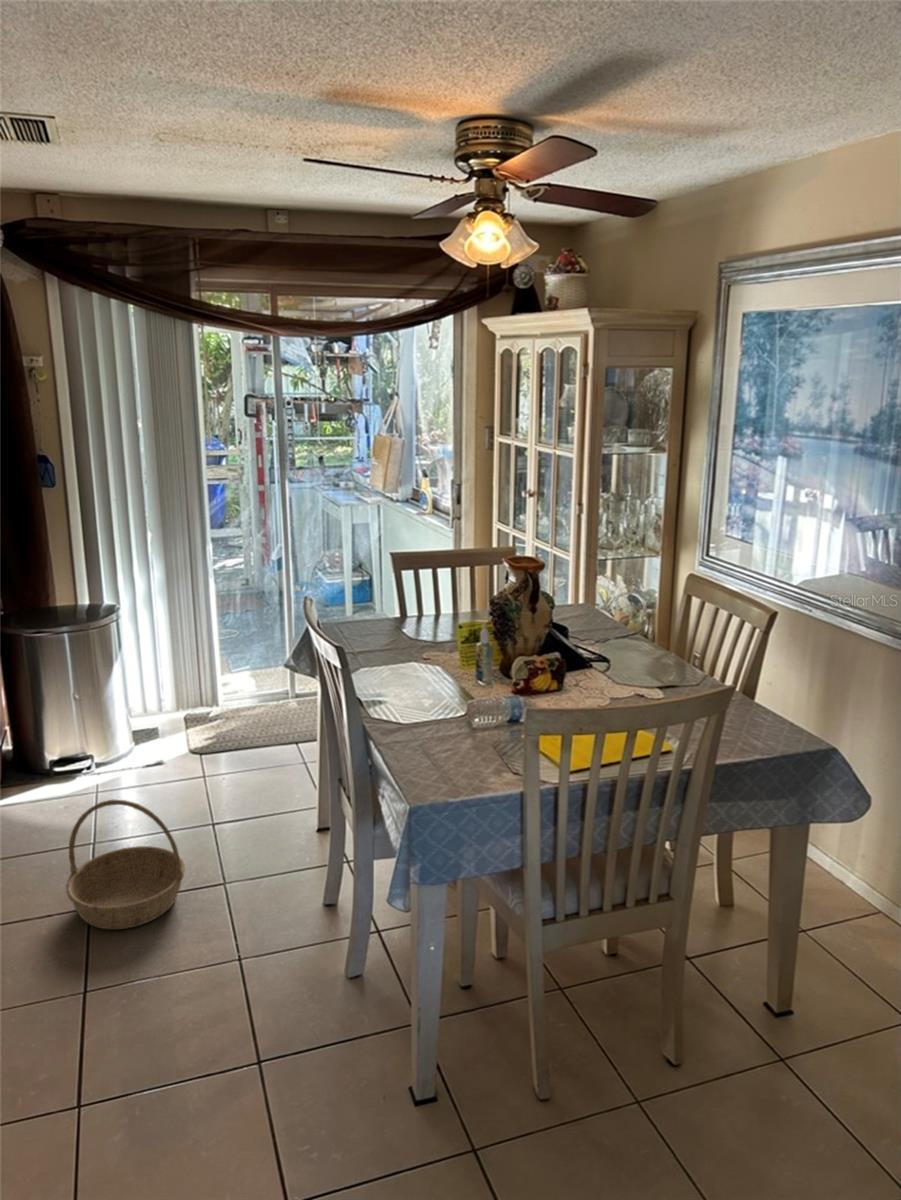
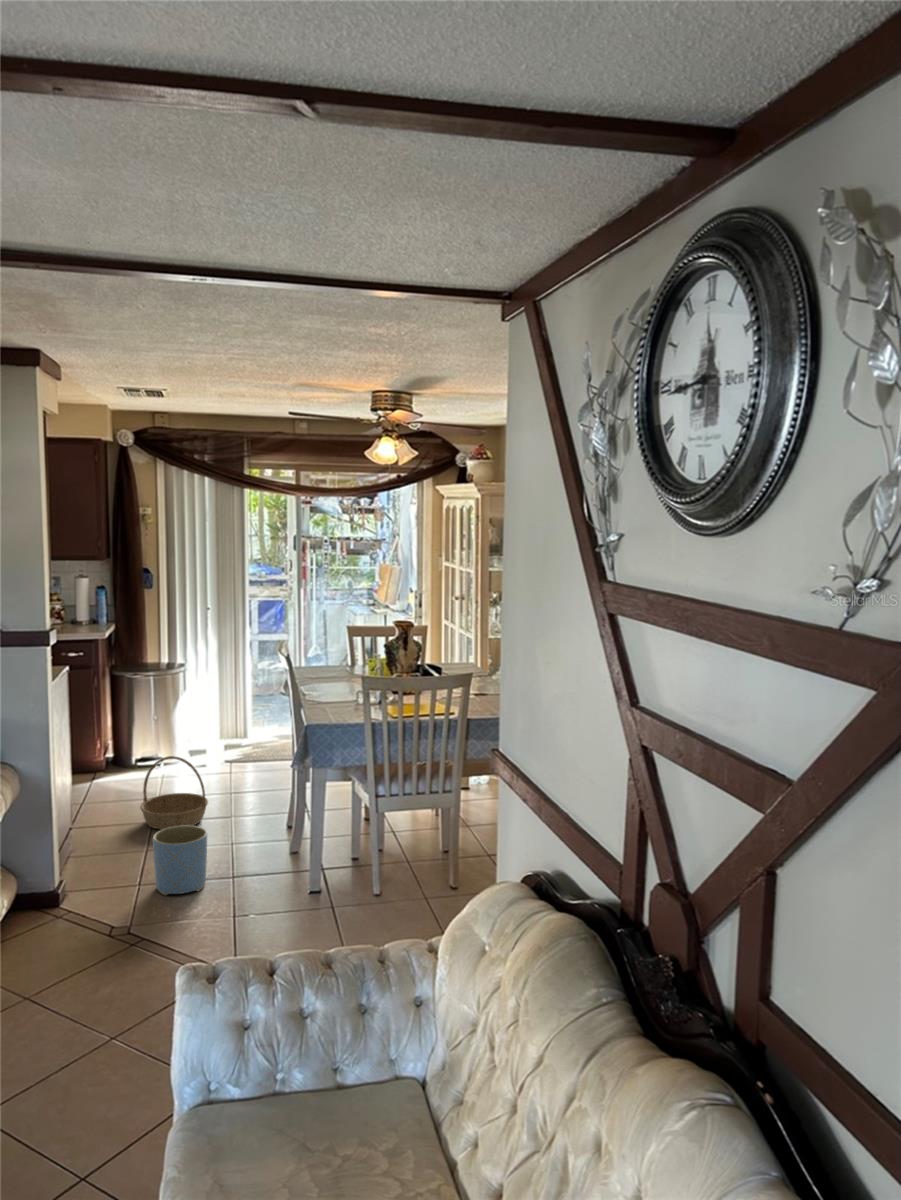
planter: none [99,984,211,1145] -> present [153,825,207,895]

